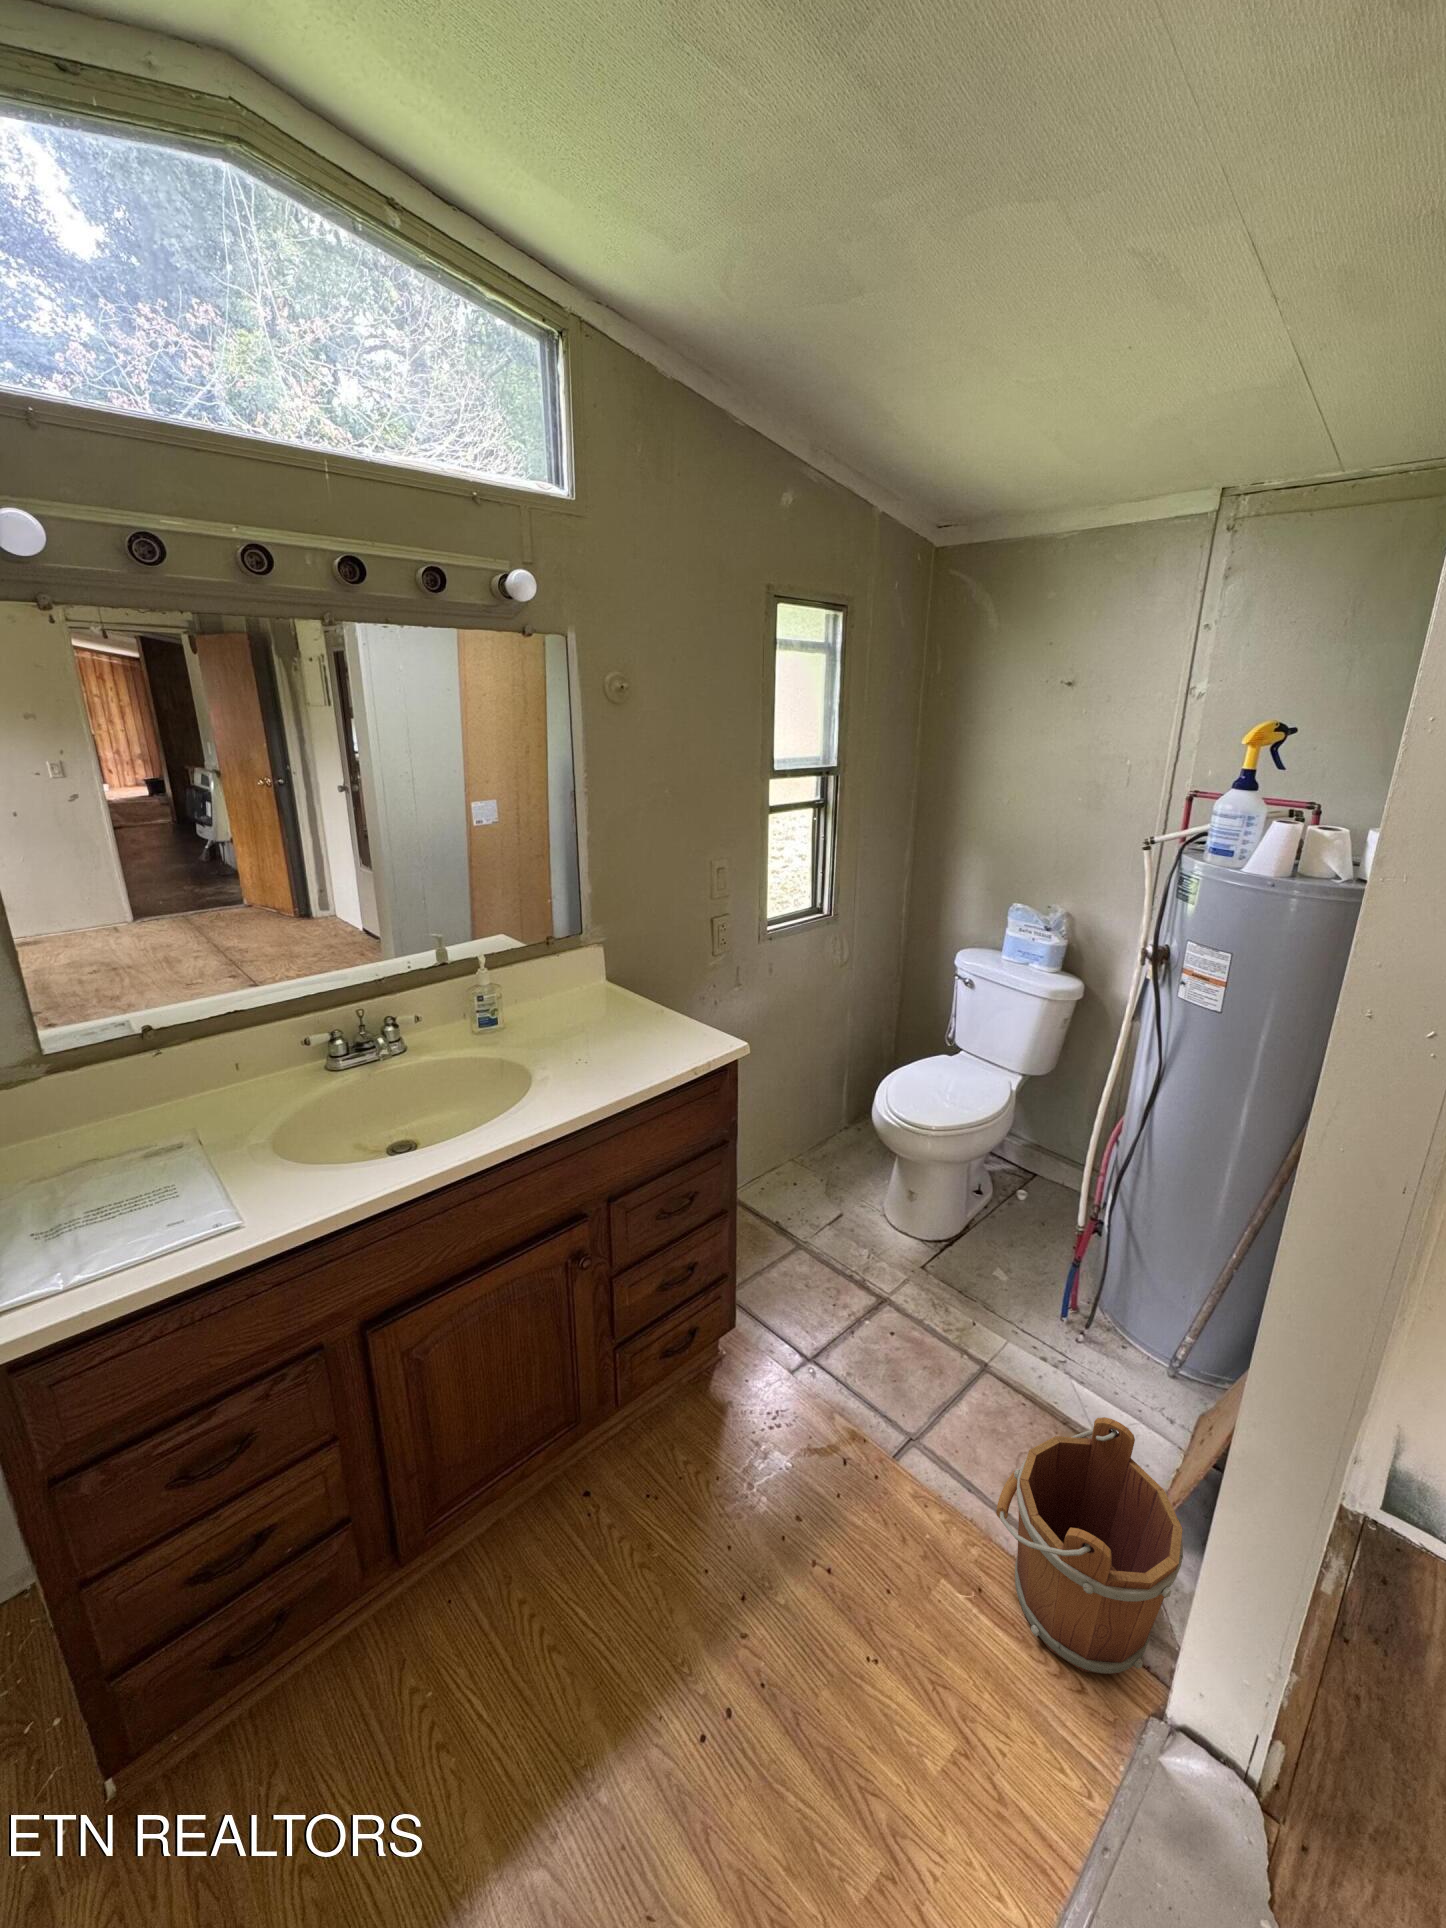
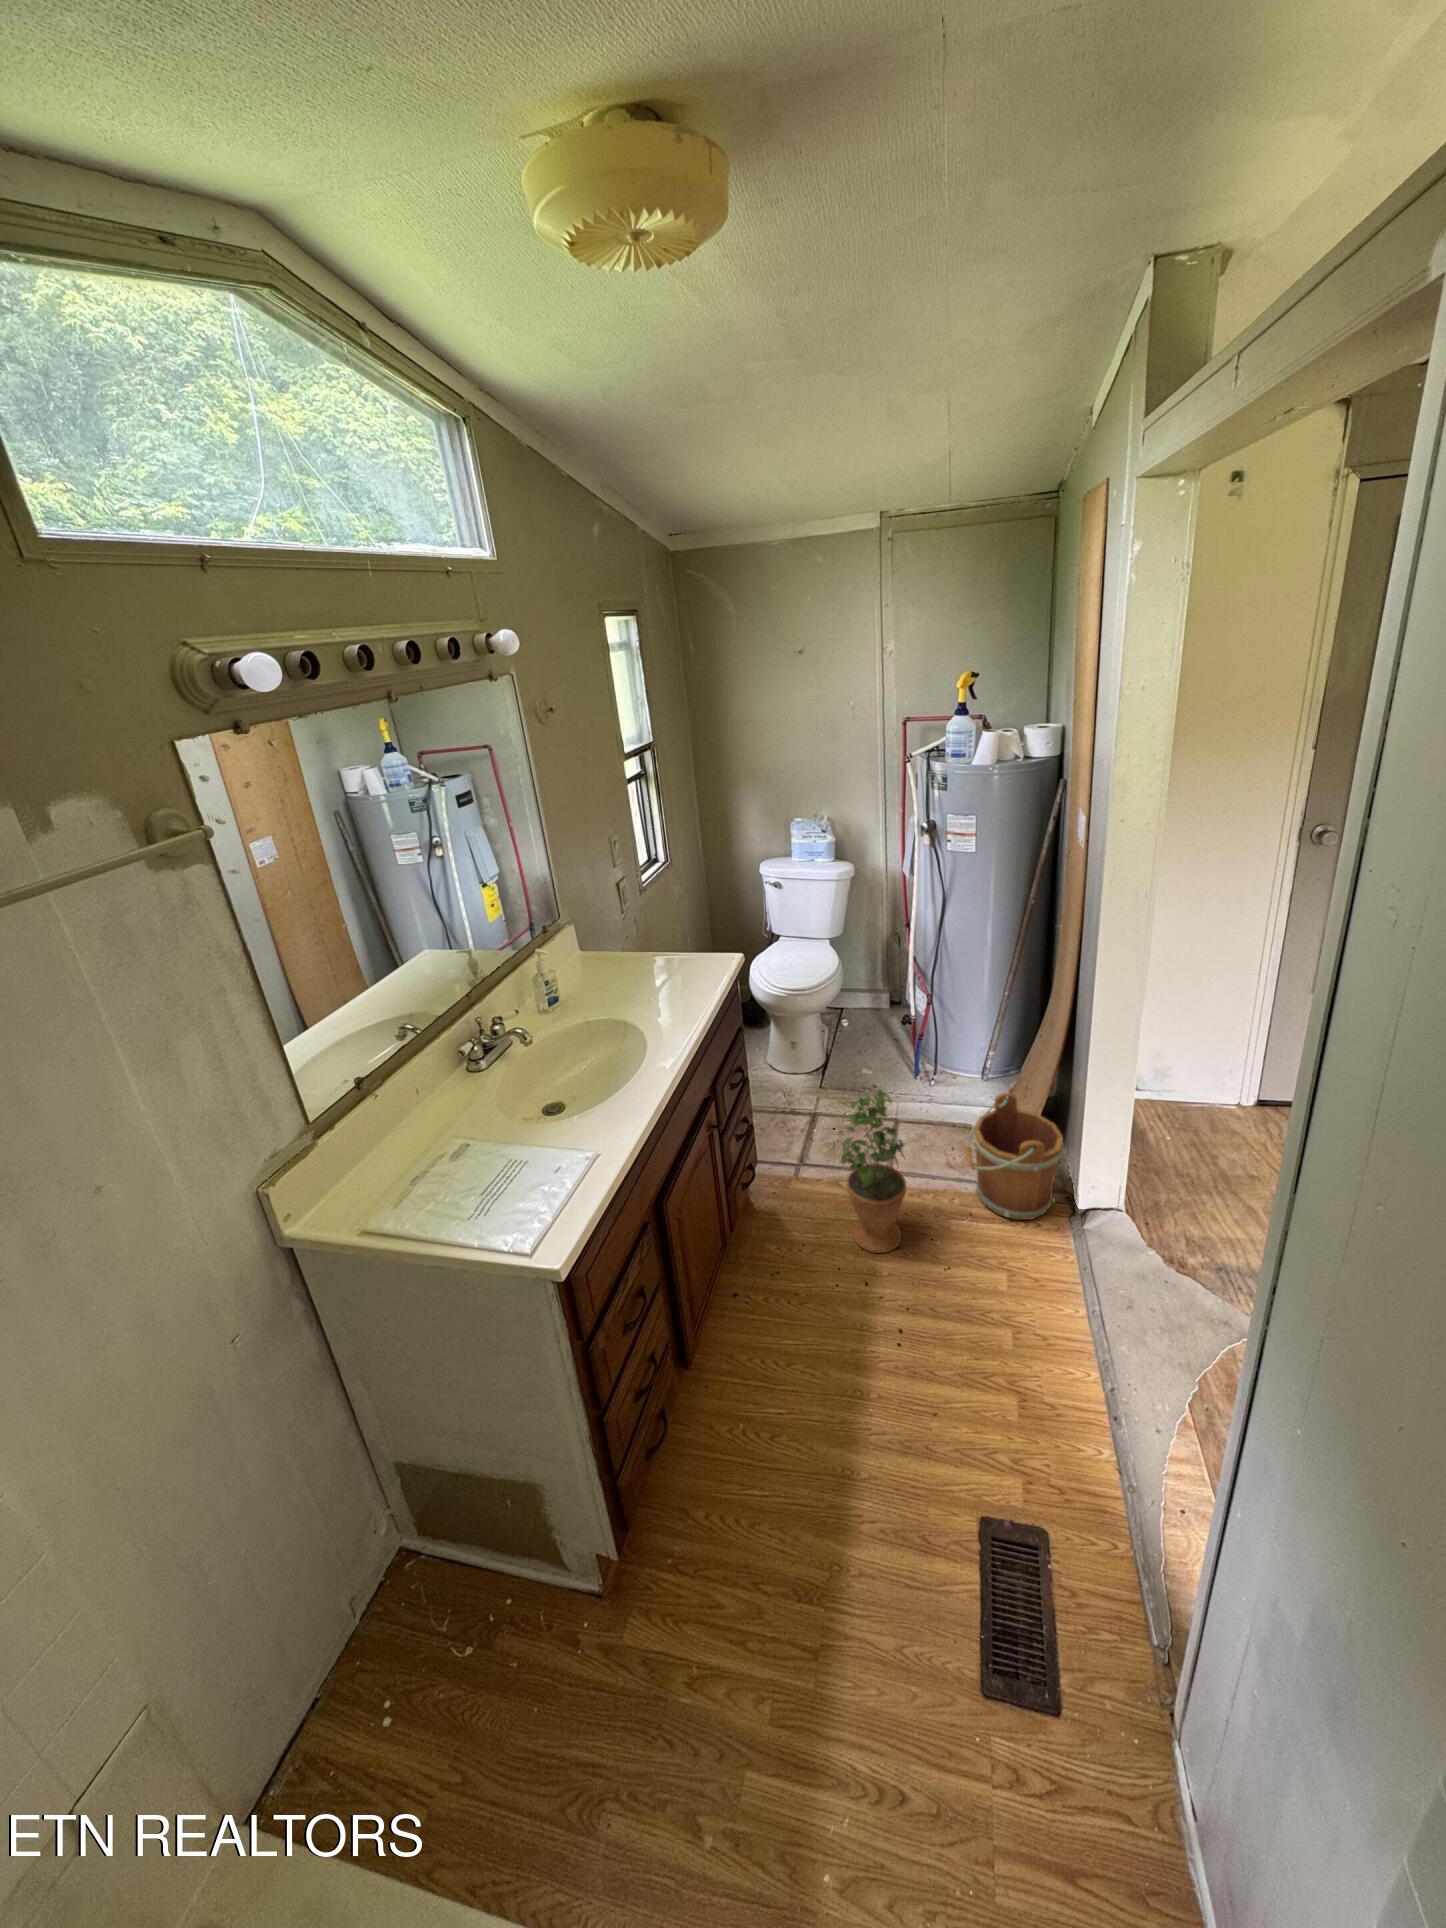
potted plant: none [766,1284,882,1562] -> present [833,1081,906,1253]

